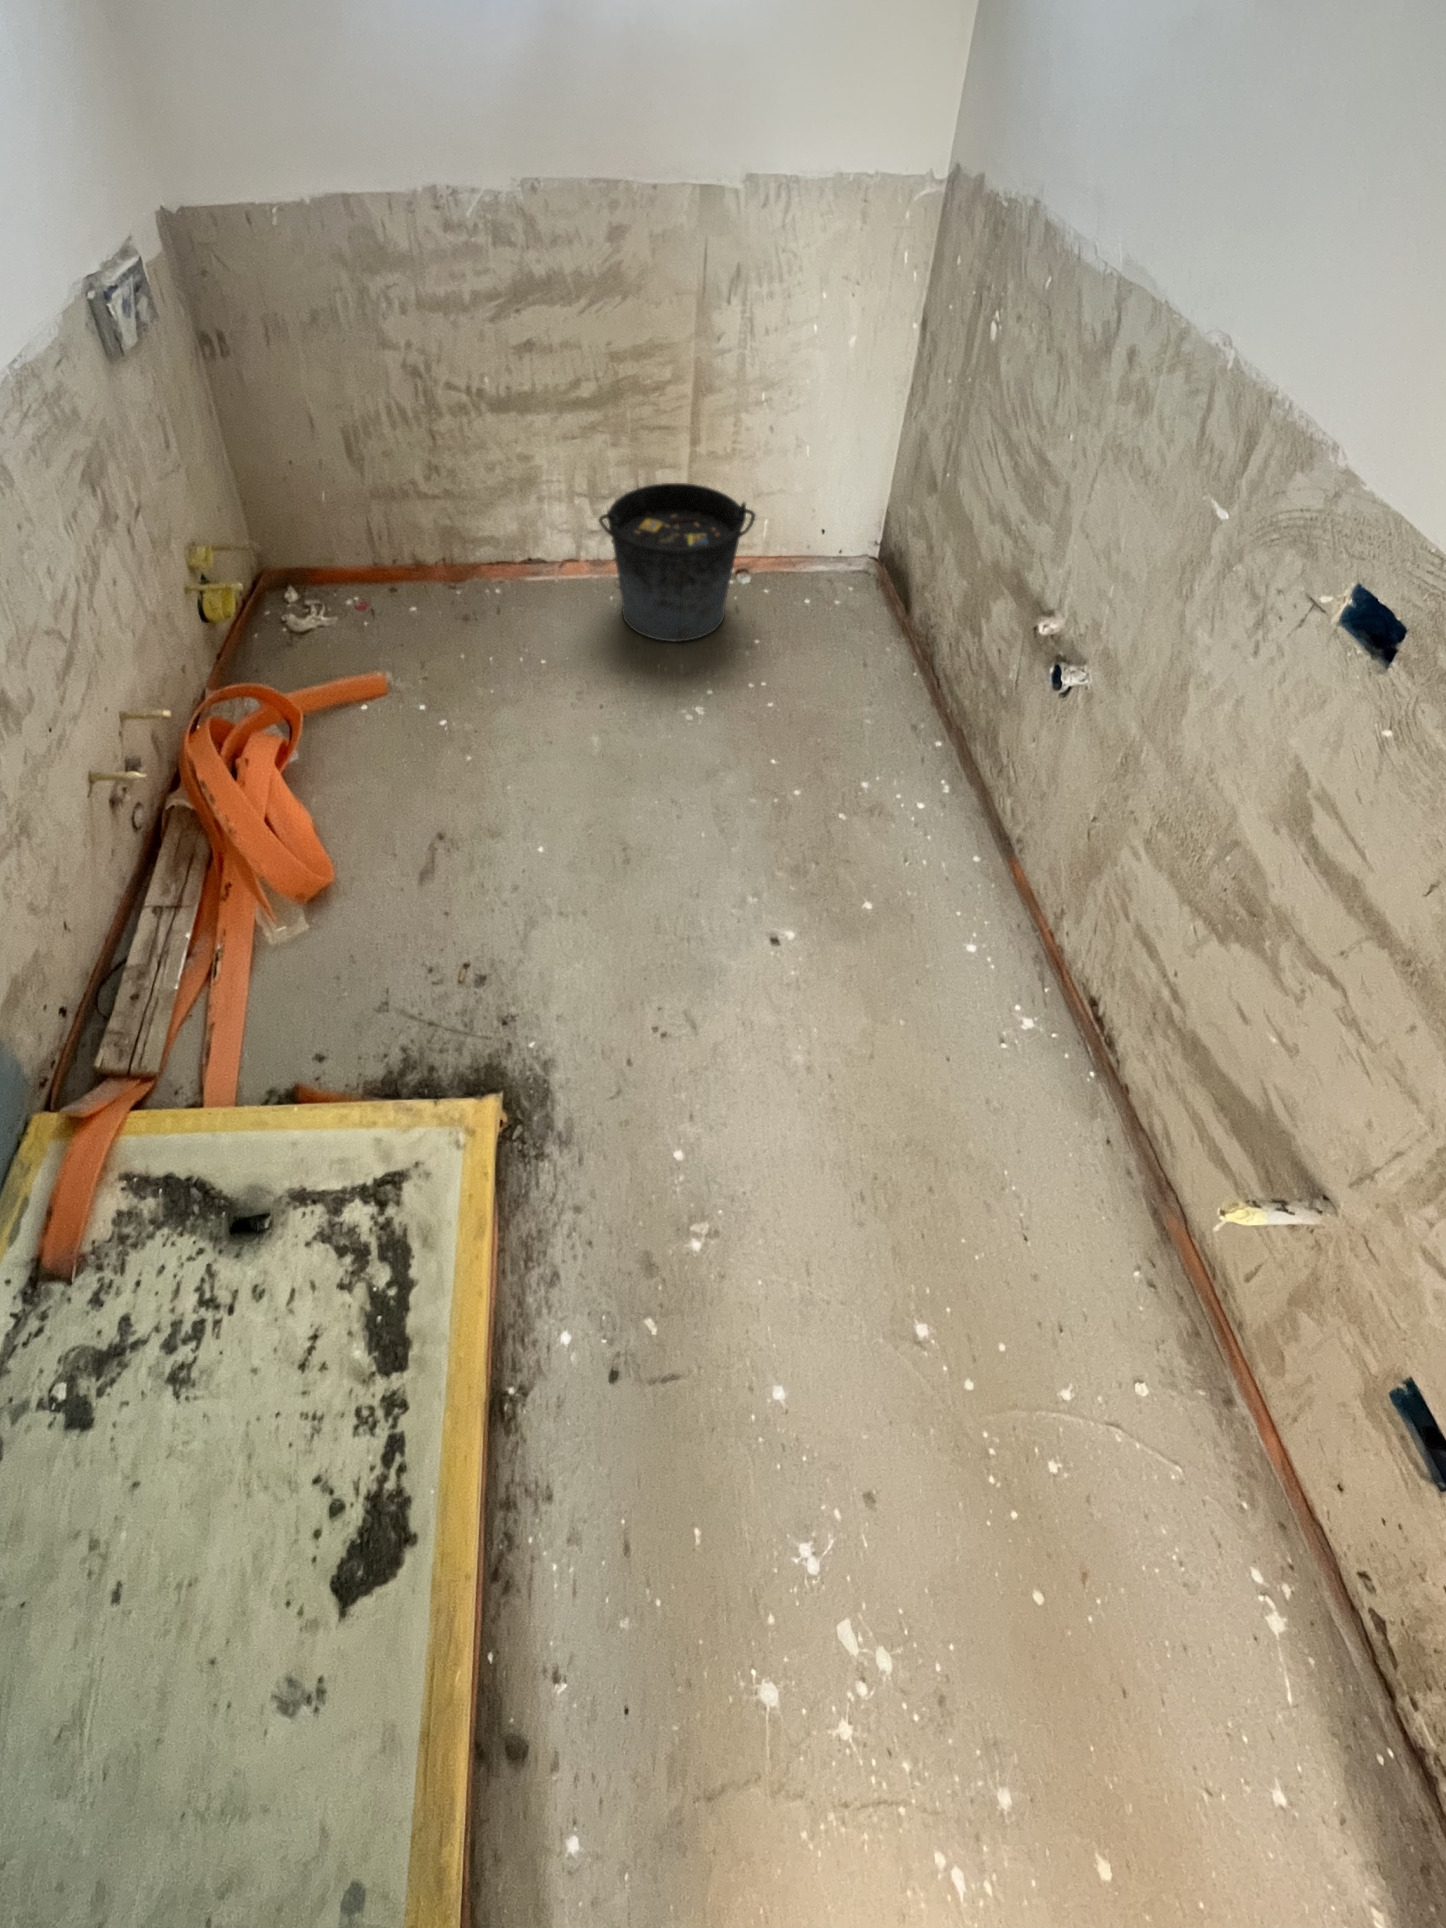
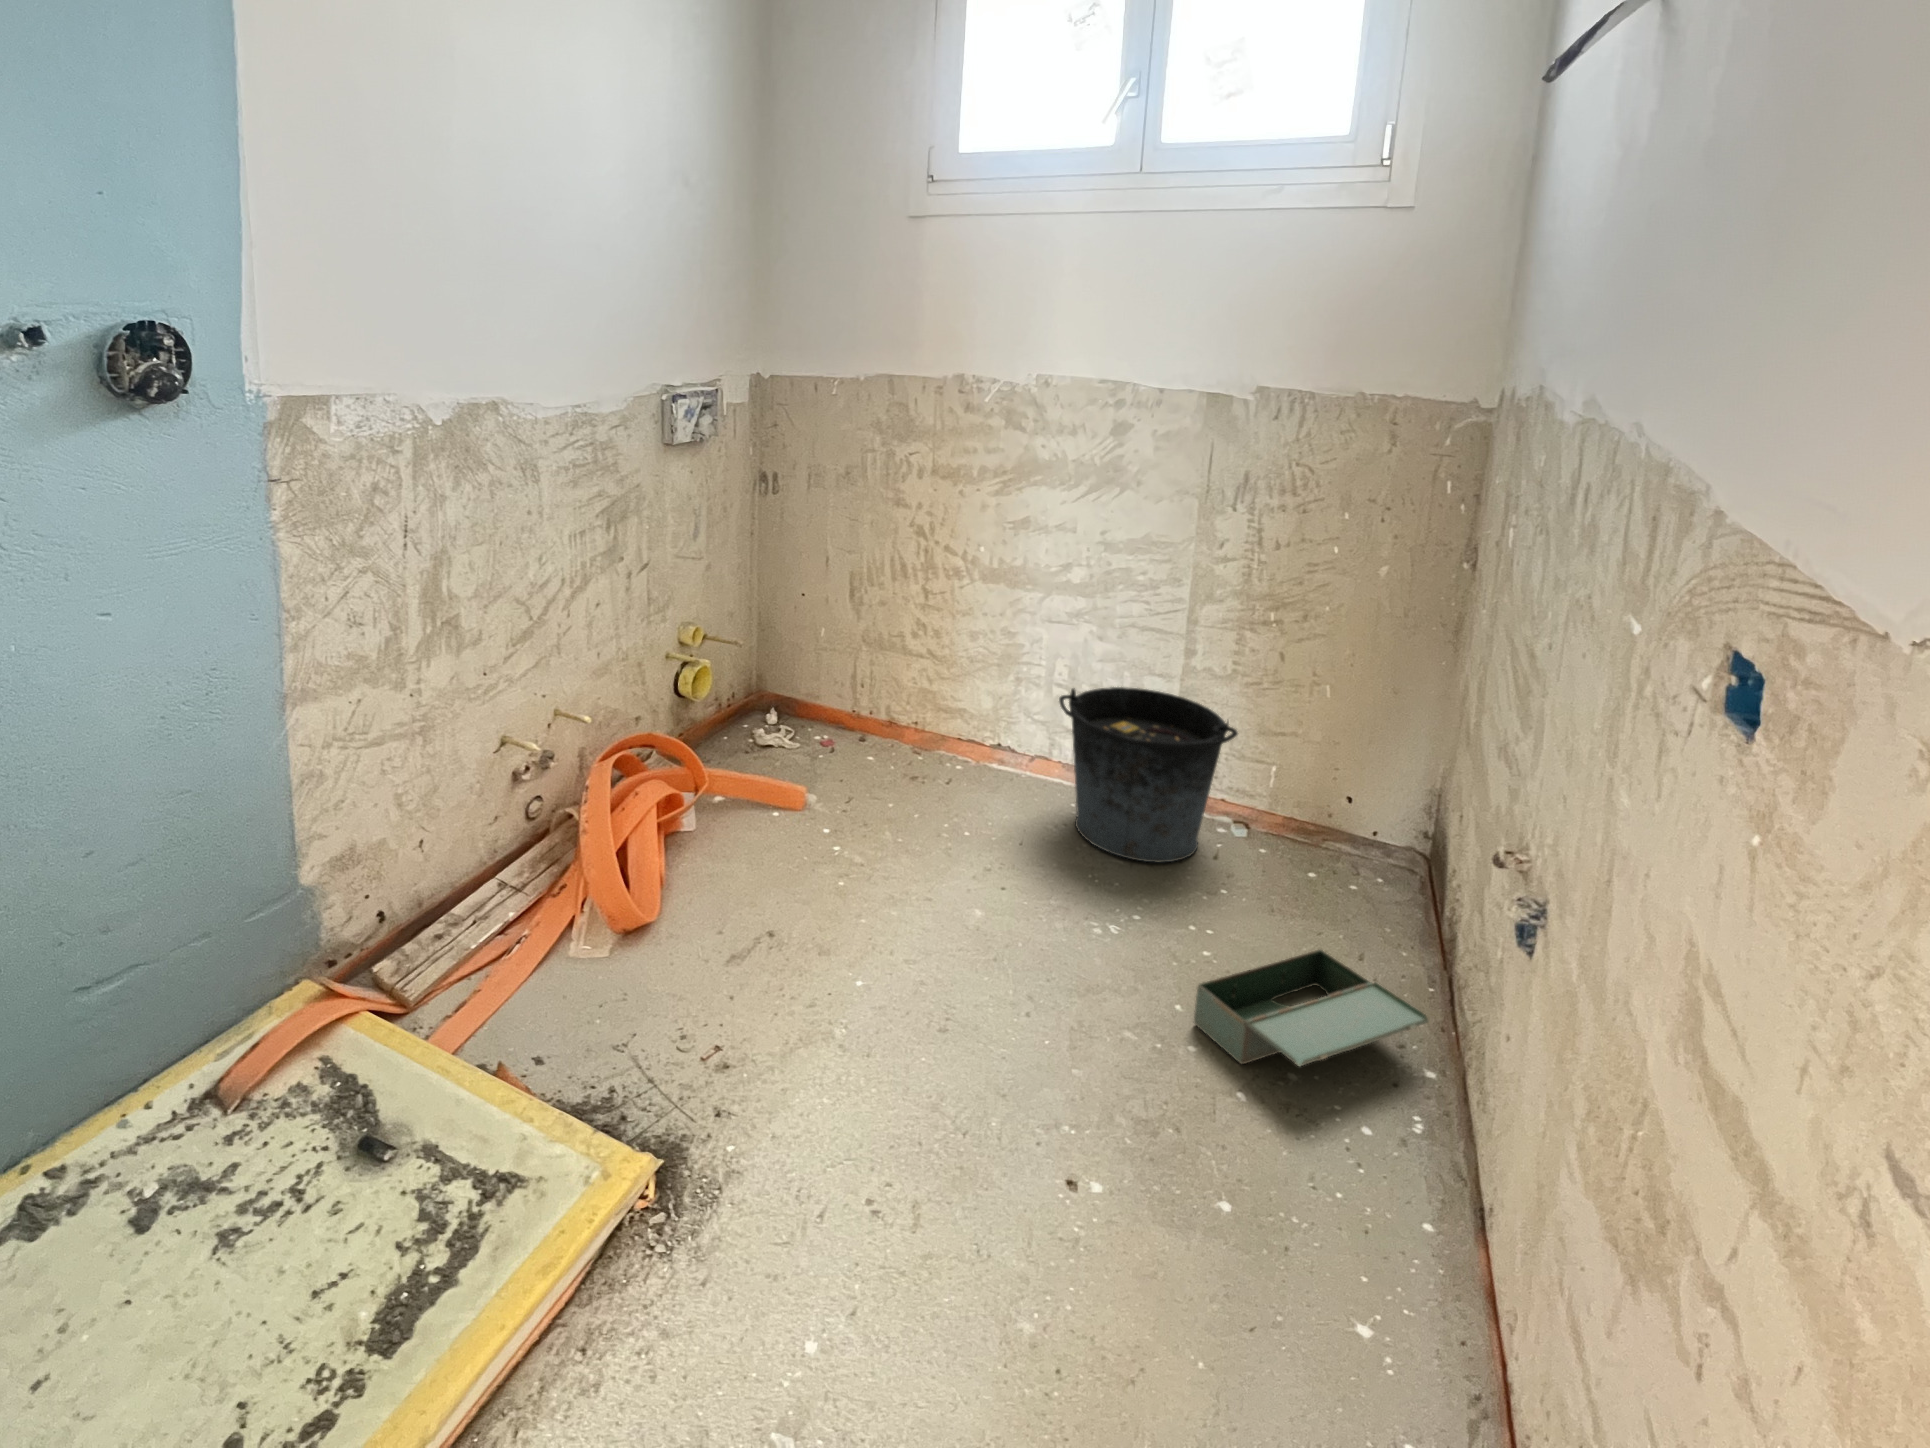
toolbox: none [792,679,942,794] -> present [1194,949,1428,1066]

